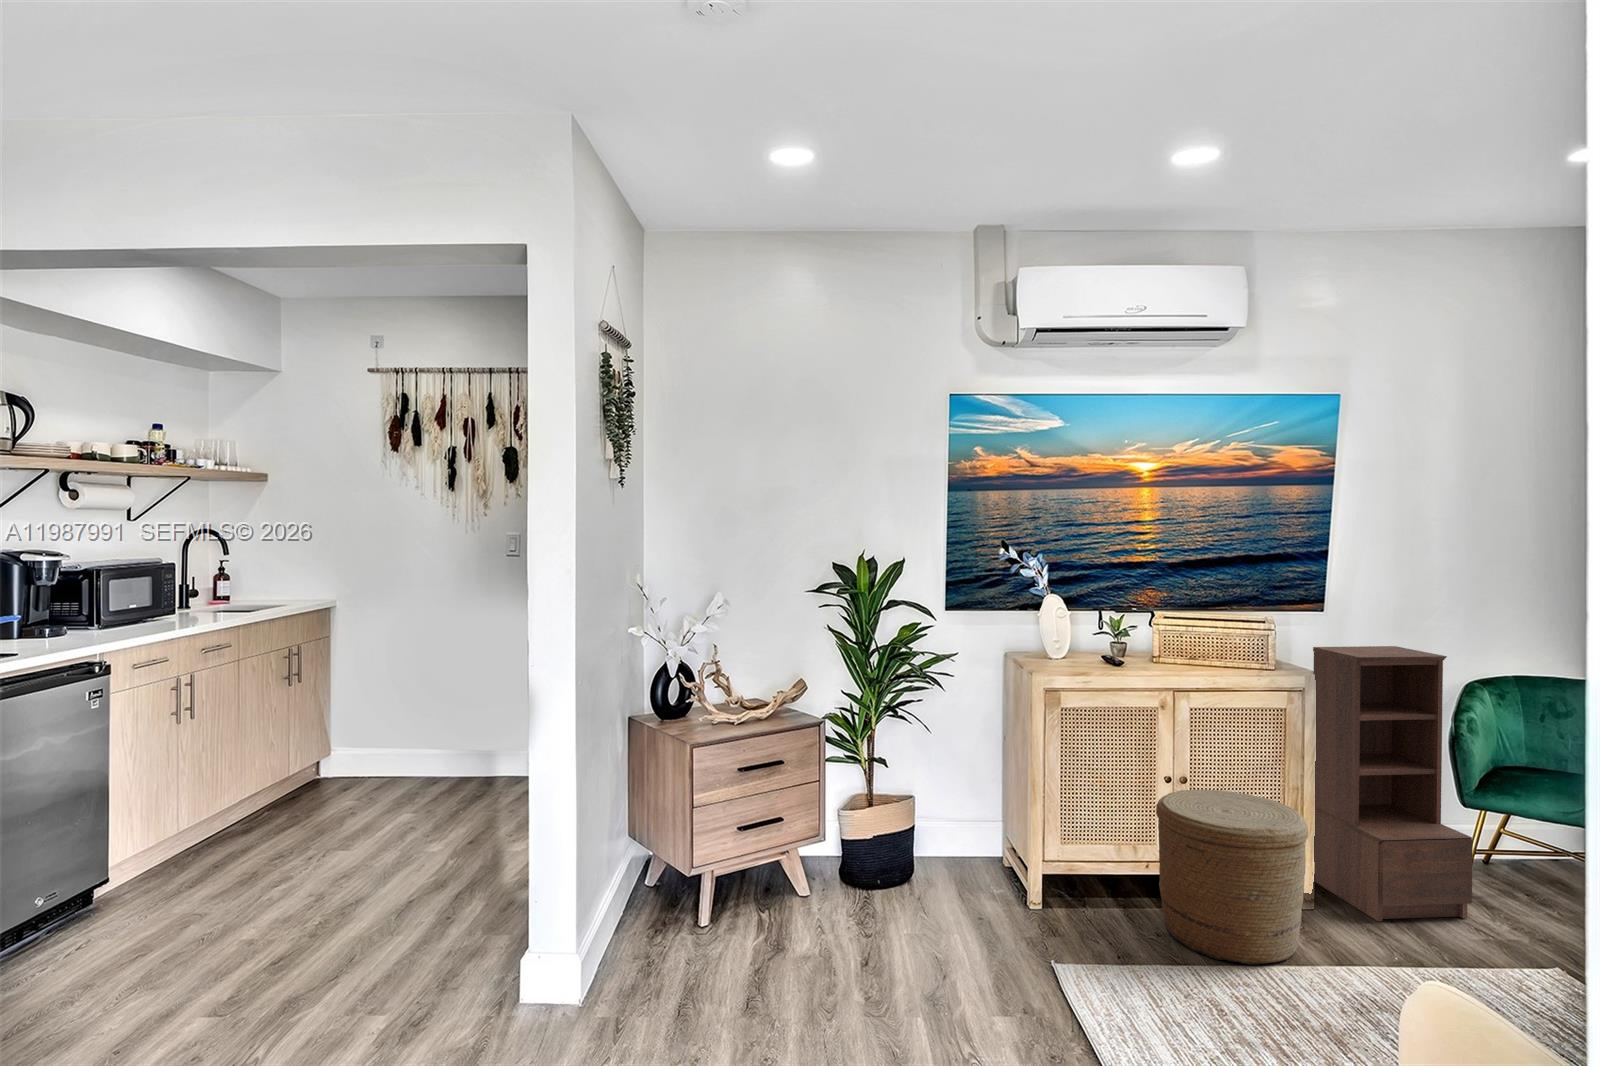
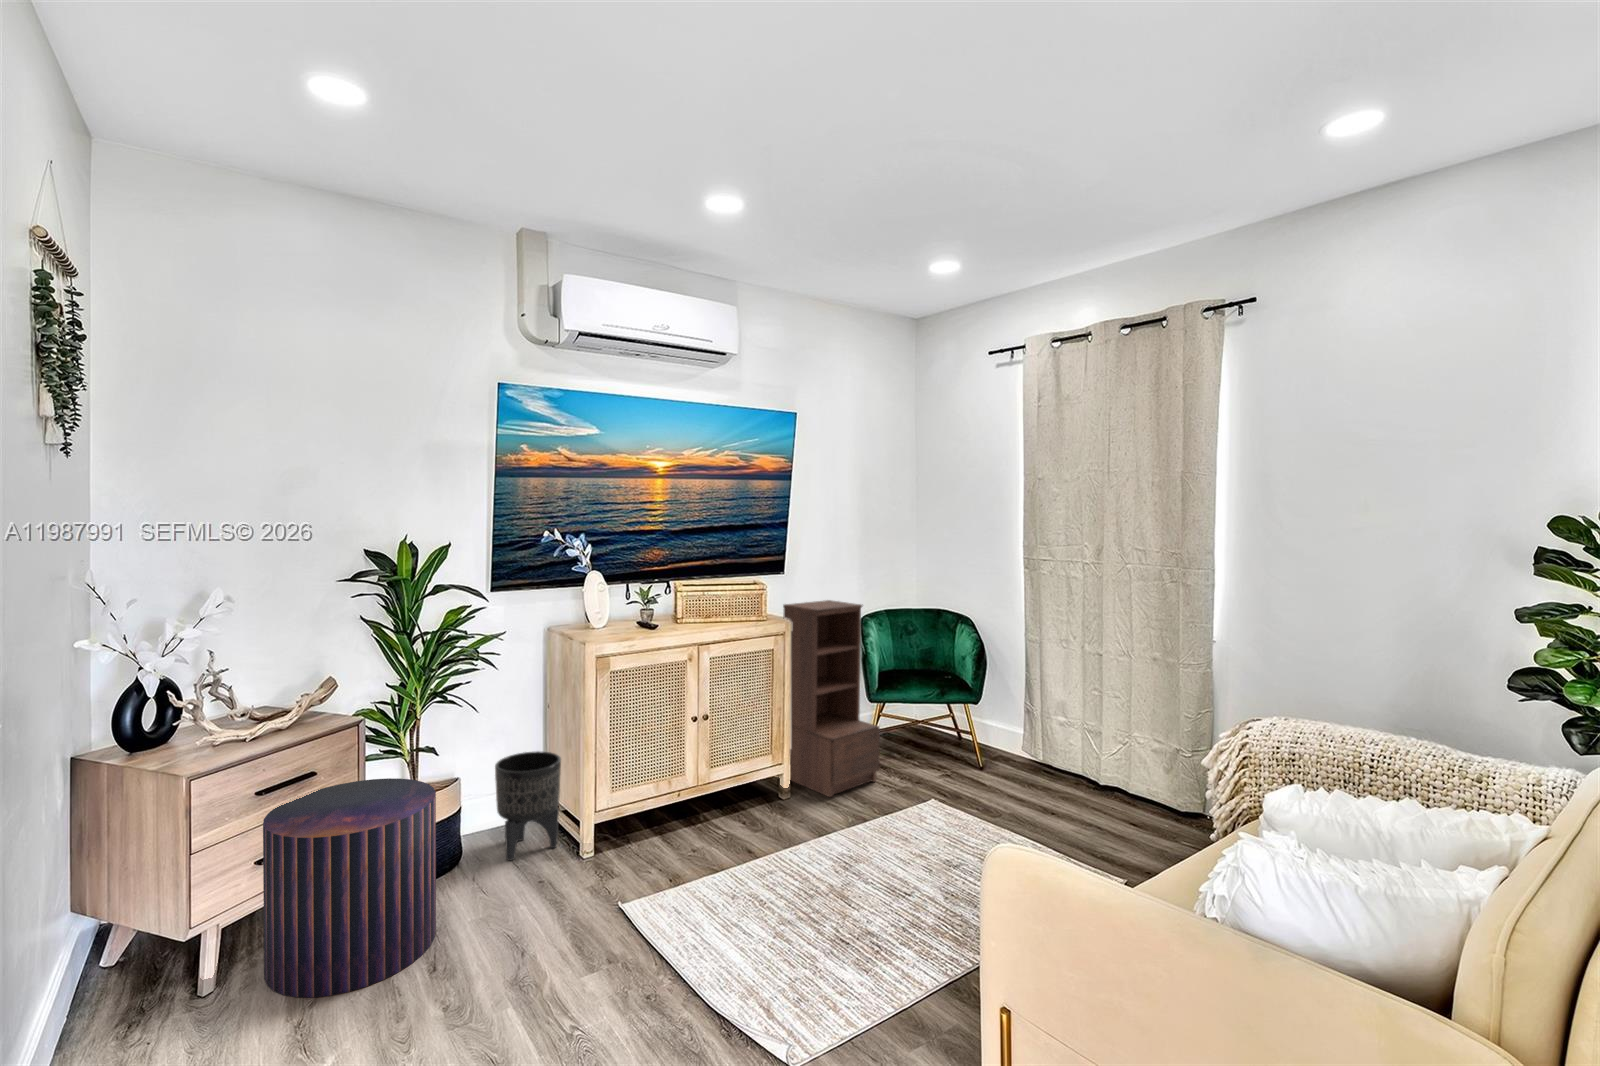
pouf: none [740,777,874,960] -> present [263,778,436,998]
planter: none [942,782,1009,891] -> present [495,751,561,860]
woven basket: present [1156,790,1308,965] -> none [691,722,800,860]

